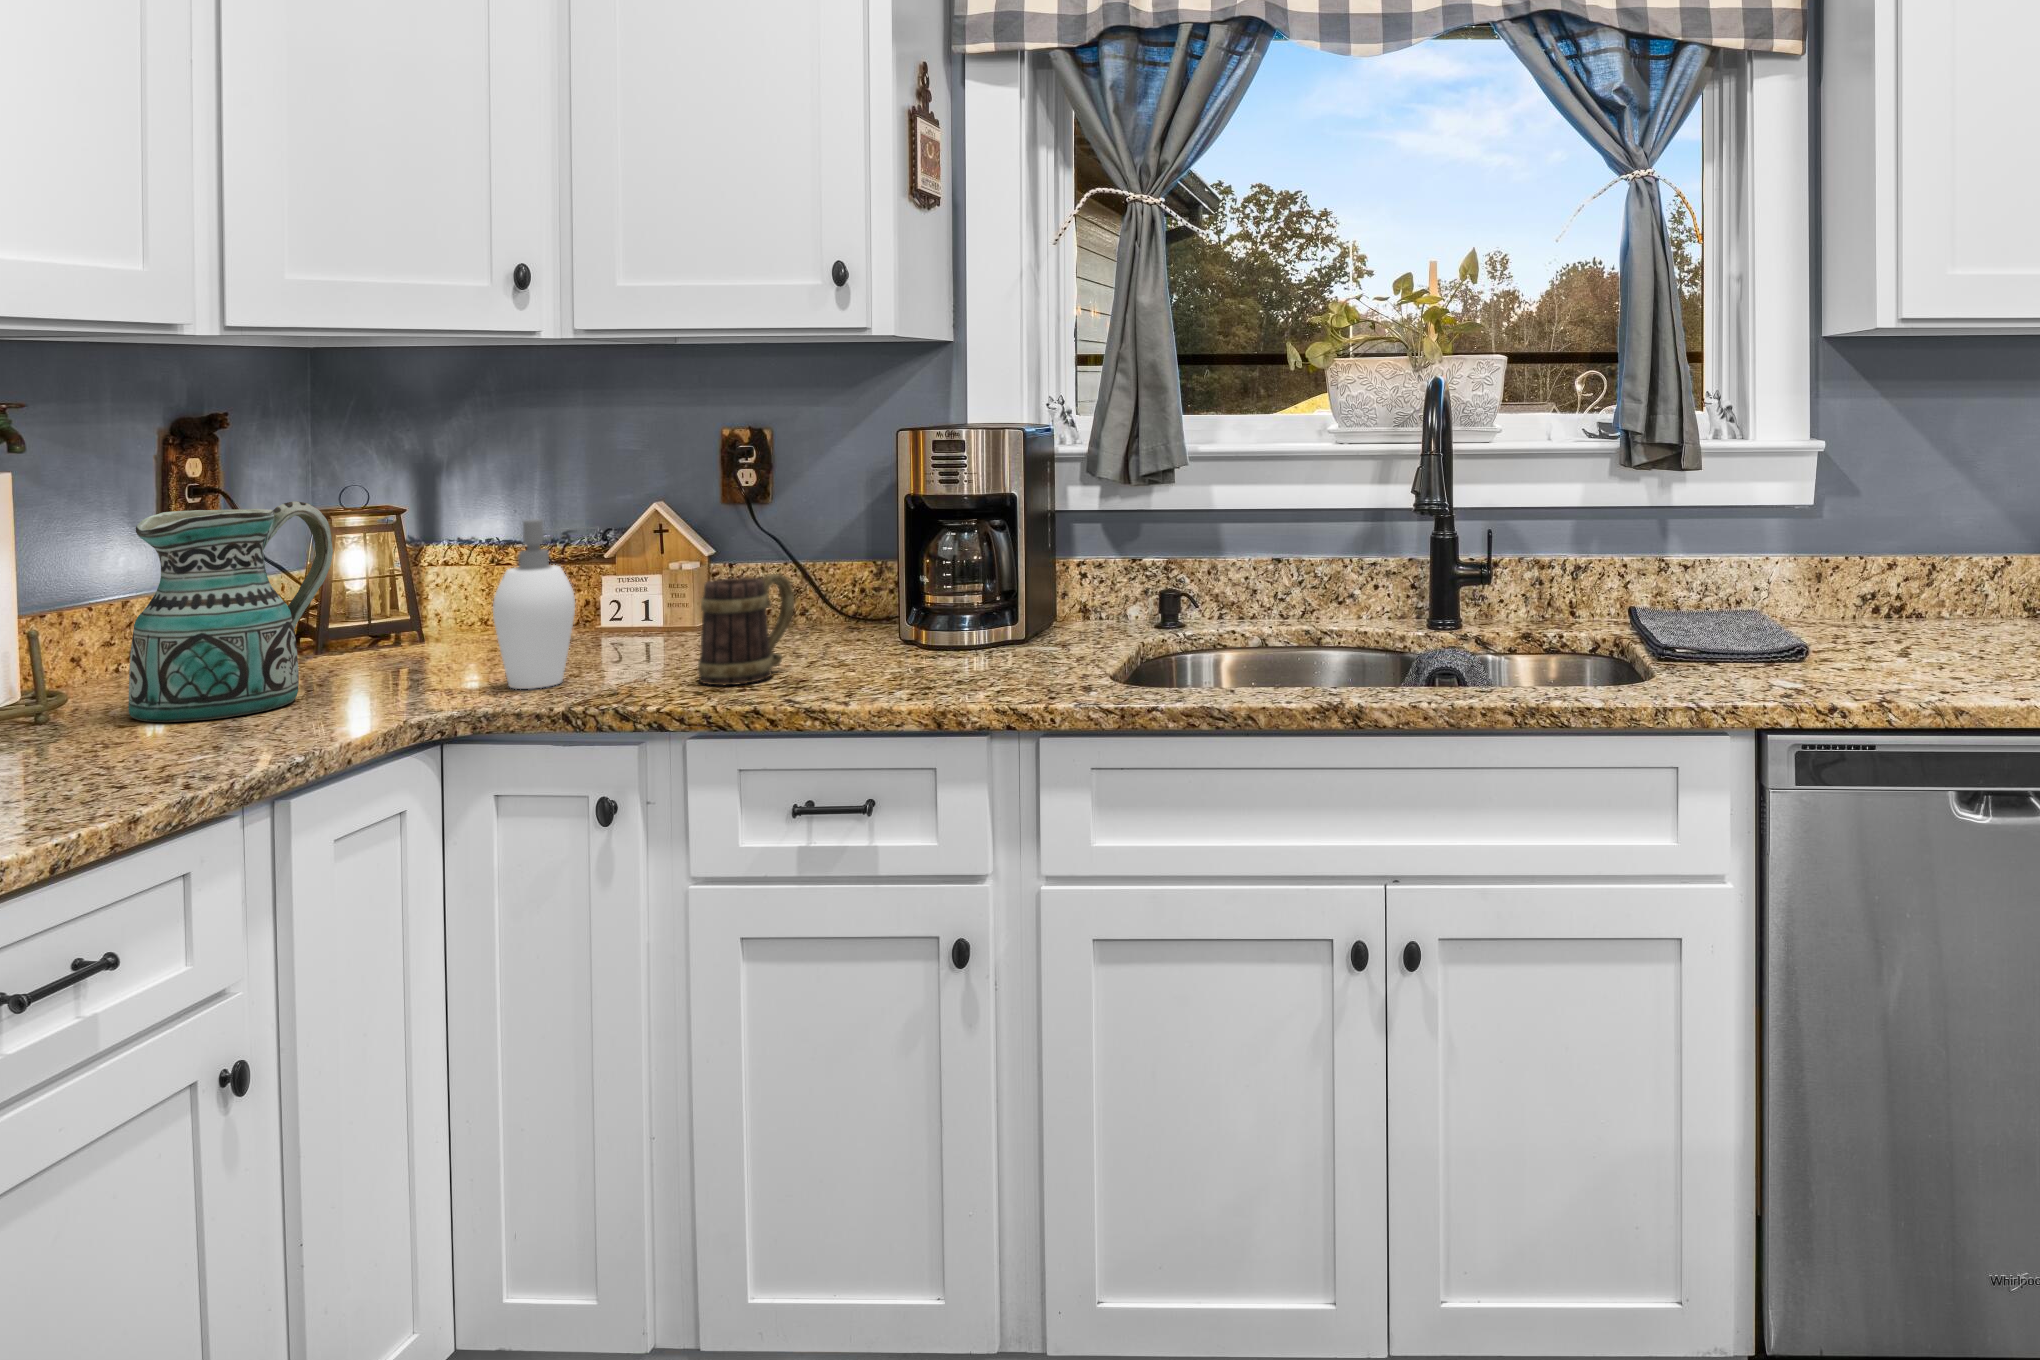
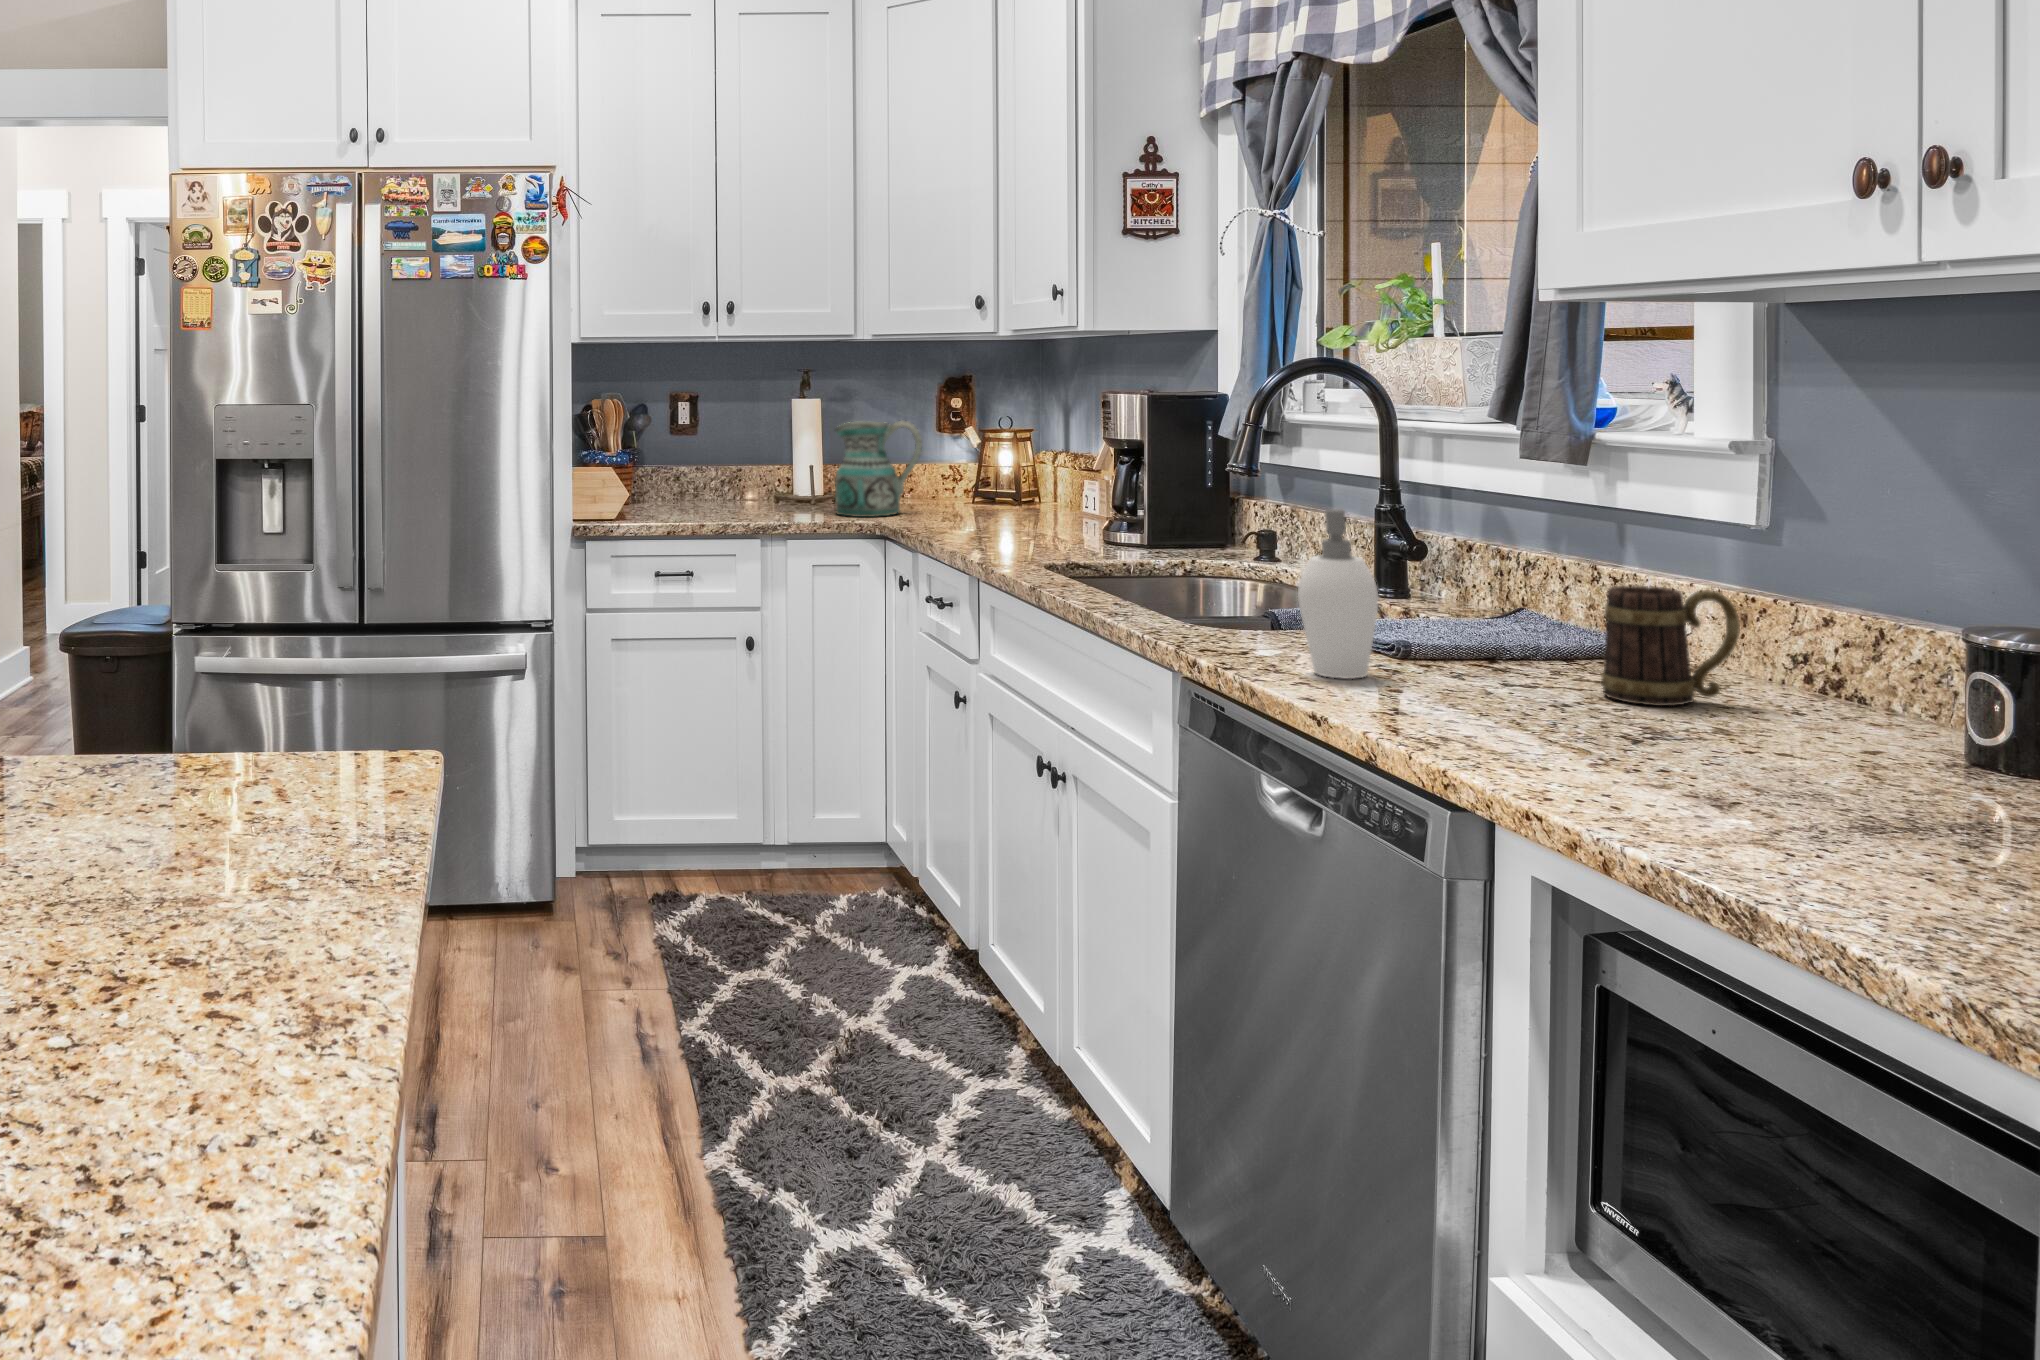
soap dispenser: present [493,519,586,689] -> present [1298,509,1379,679]
mug: present [698,574,794,685] -> present [1601,586,1740,706]

